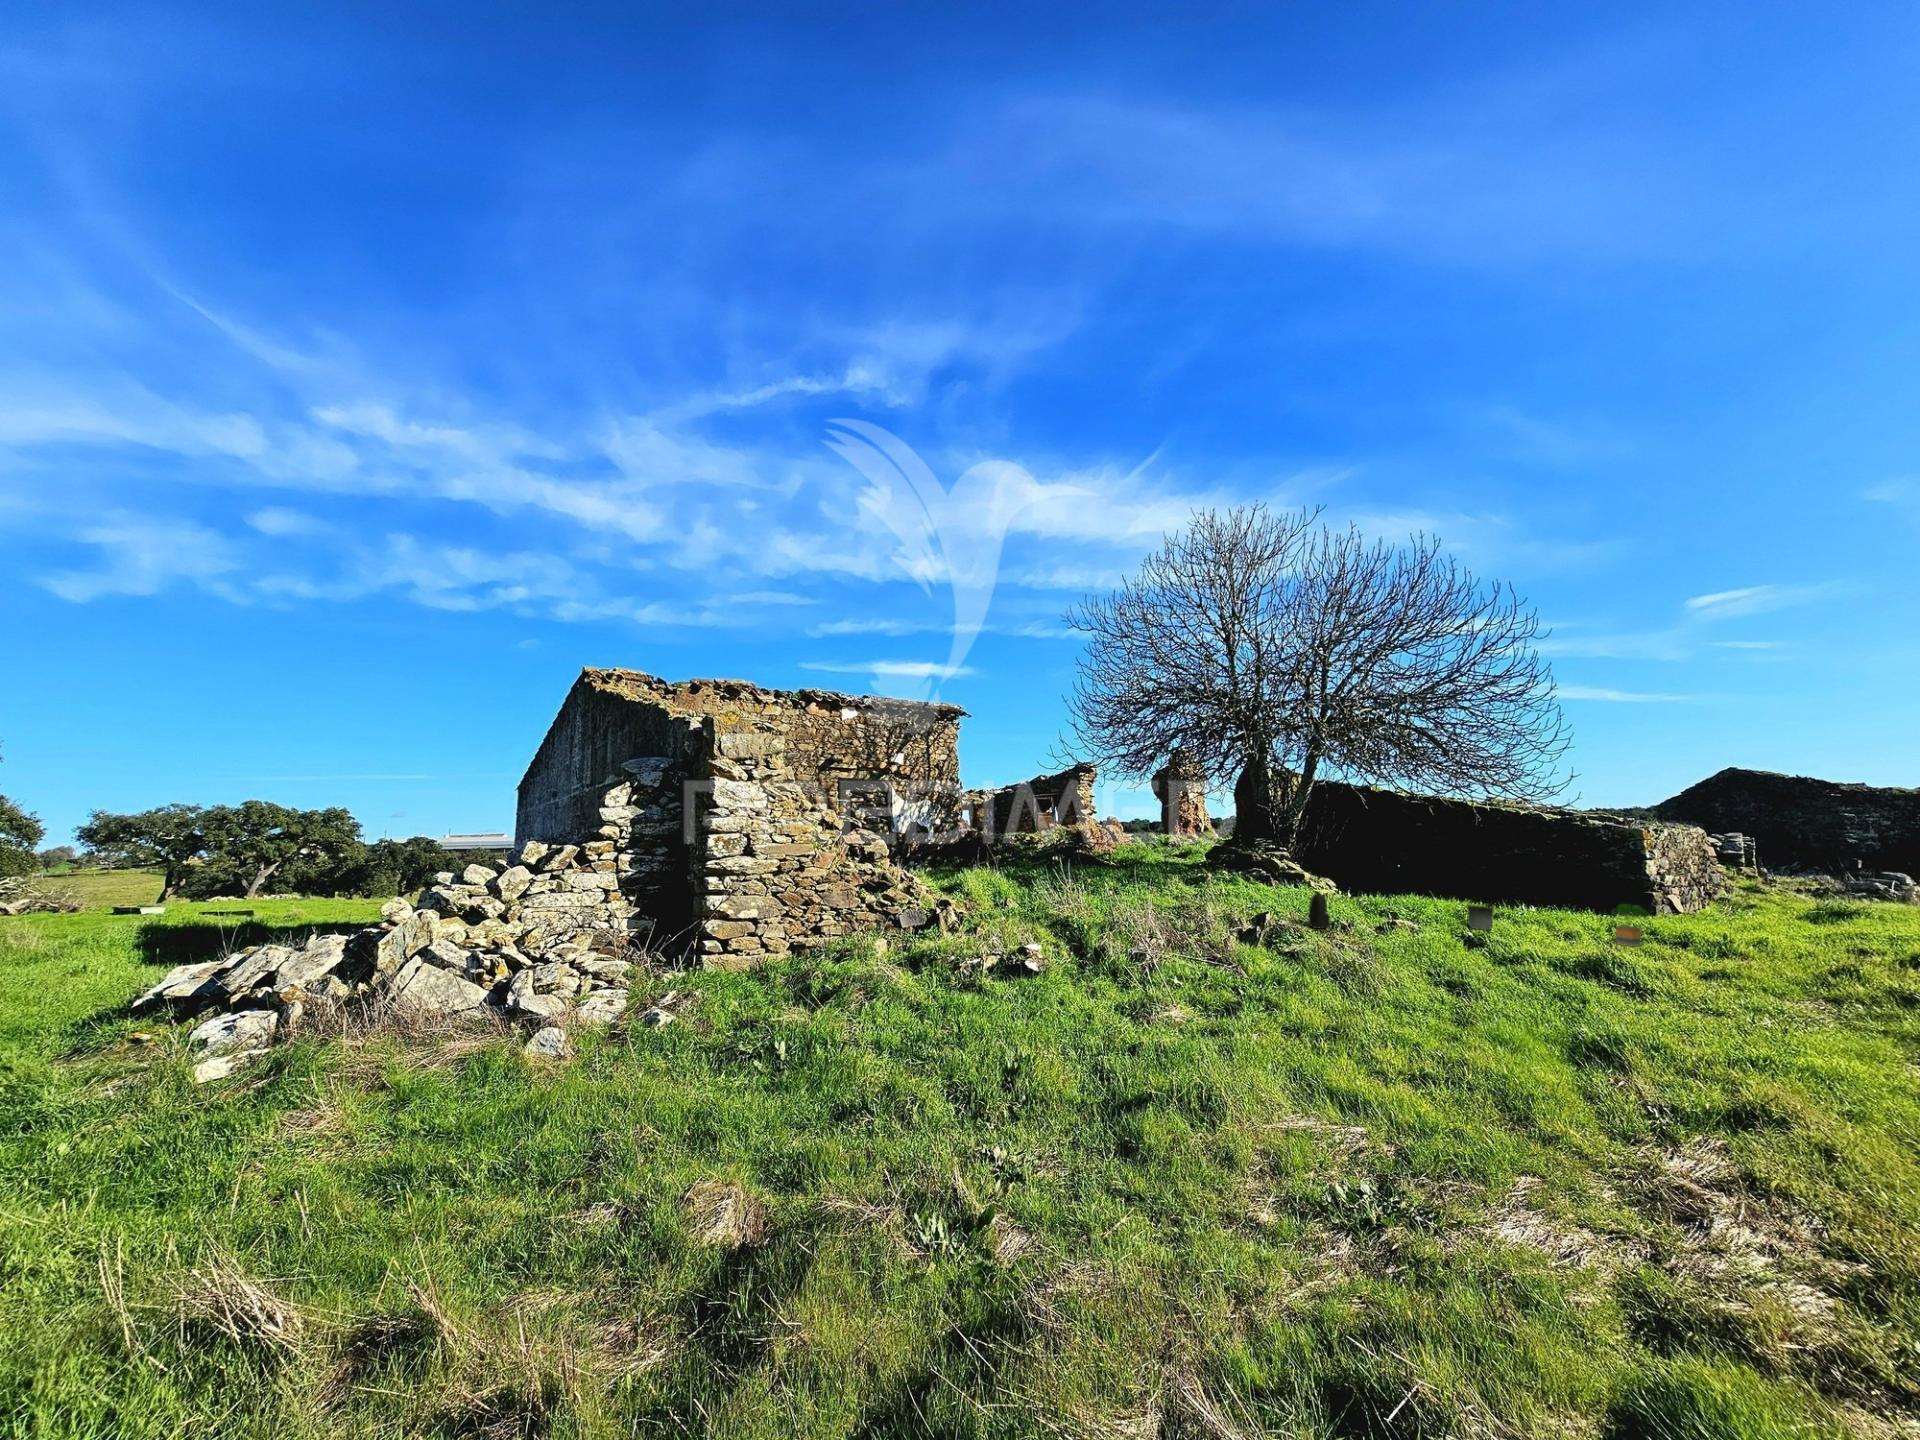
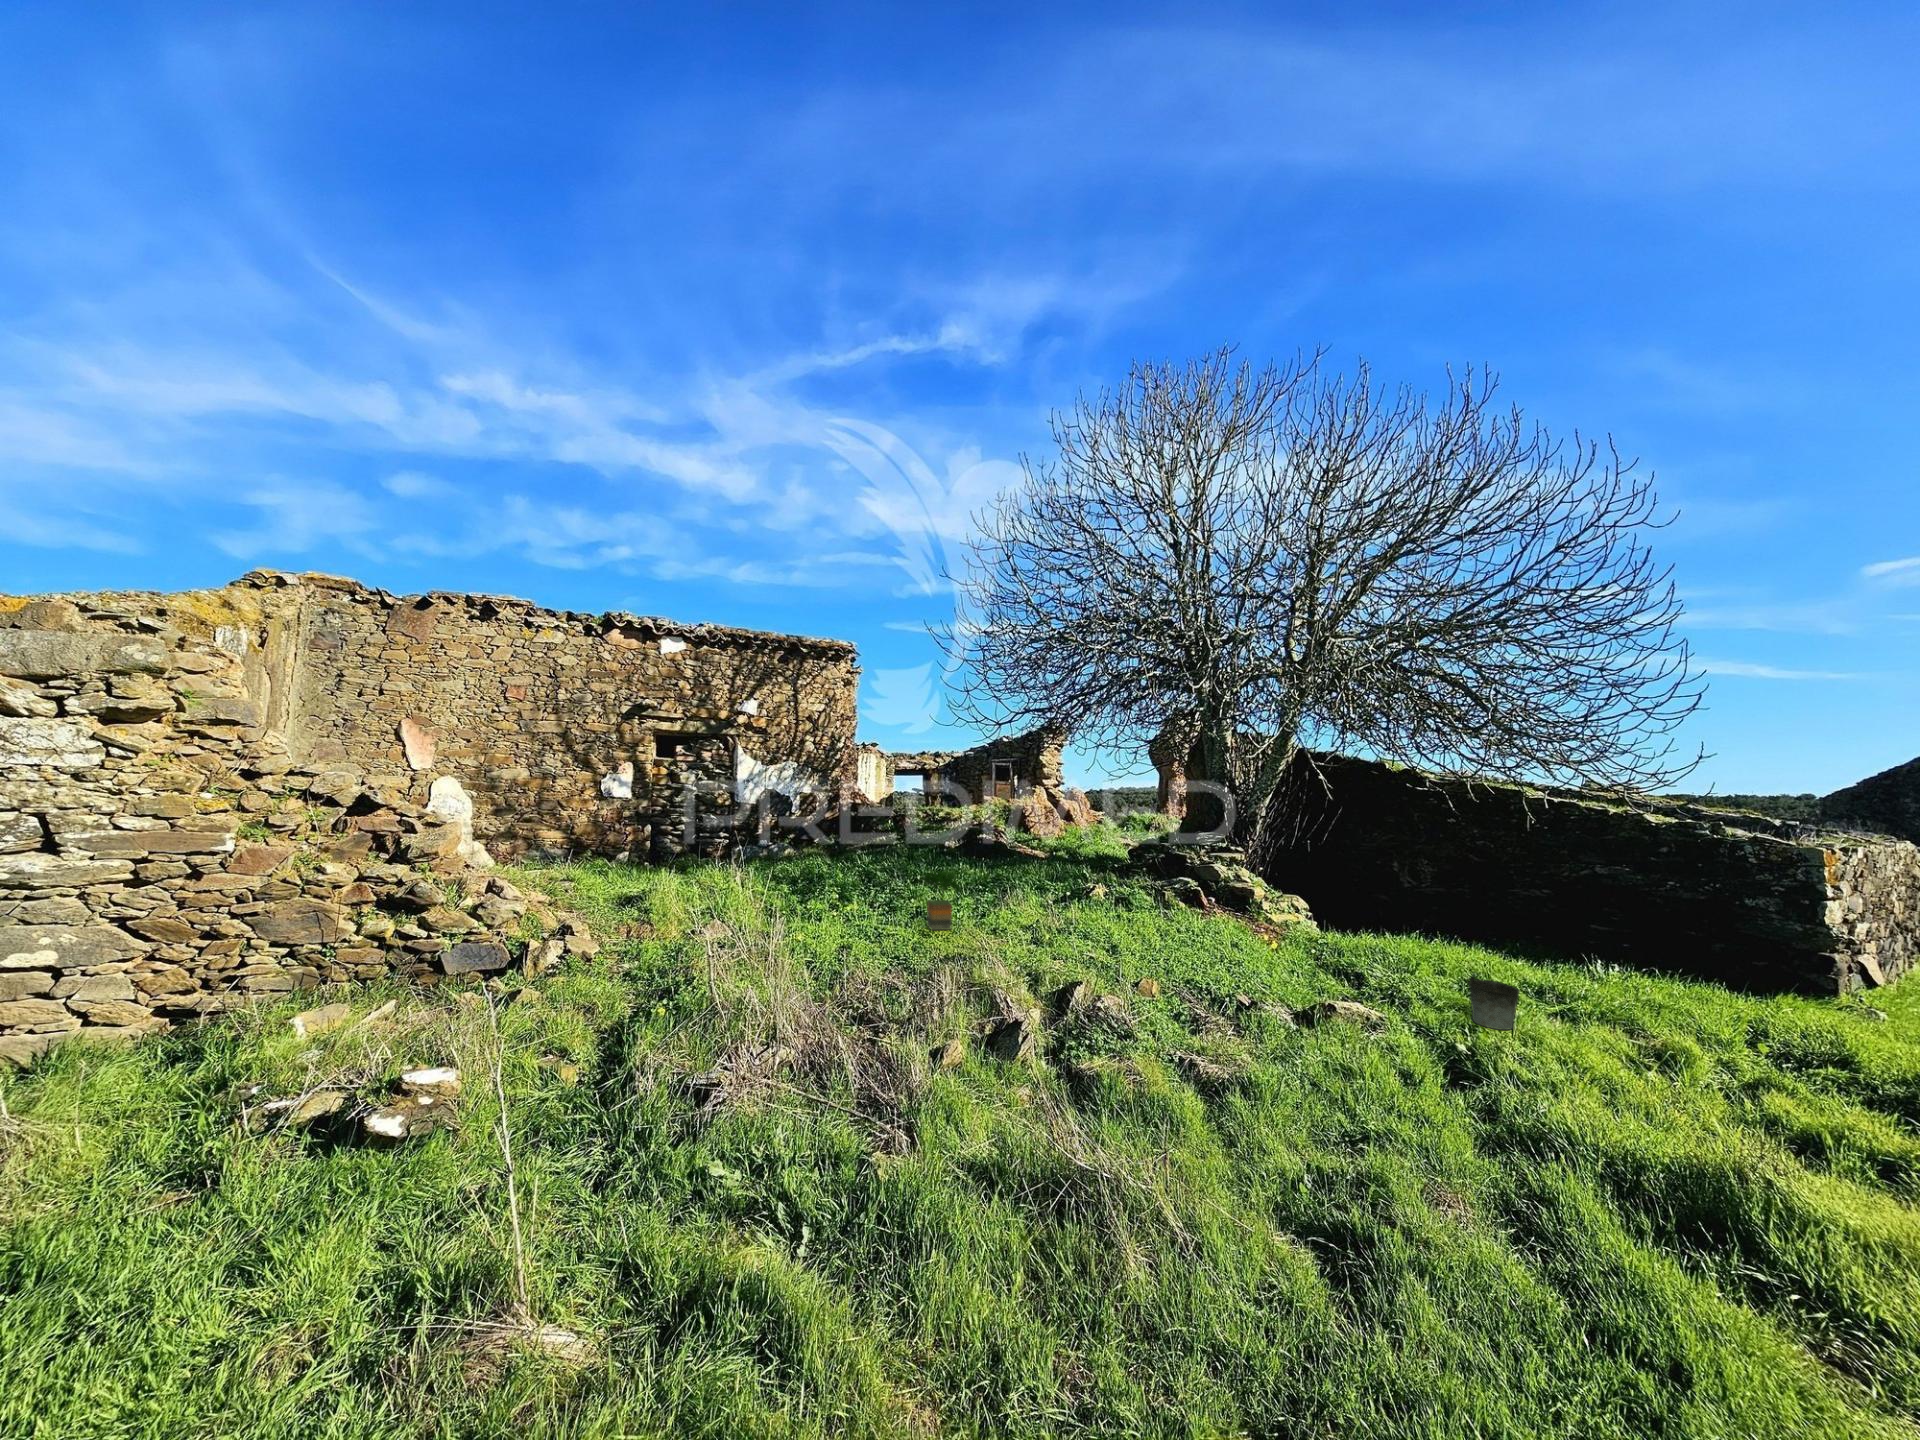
backpack: present [1308,891,1330,929] -> none [1169,942,1203,1010]
potted tree: present [1612,904,1648,947] -> present [924,871,961,930]

